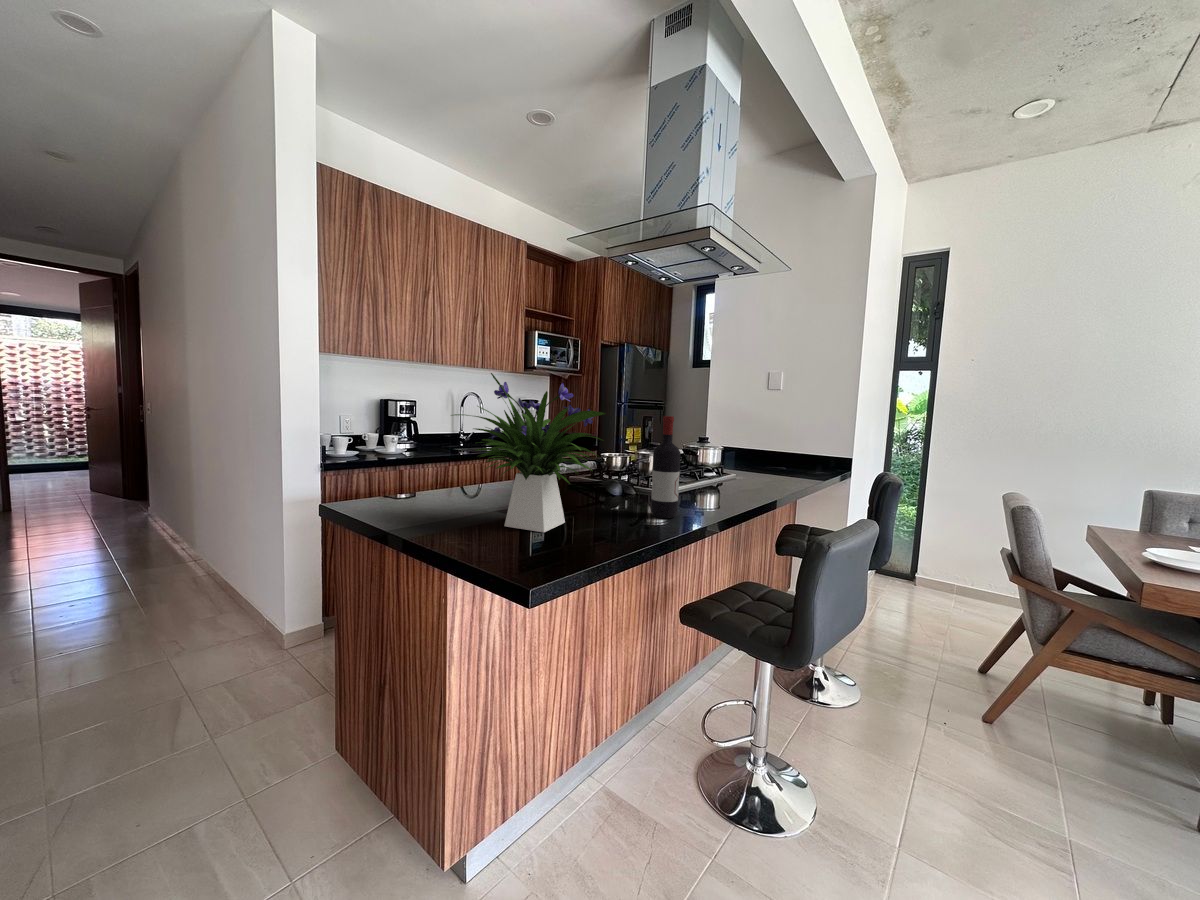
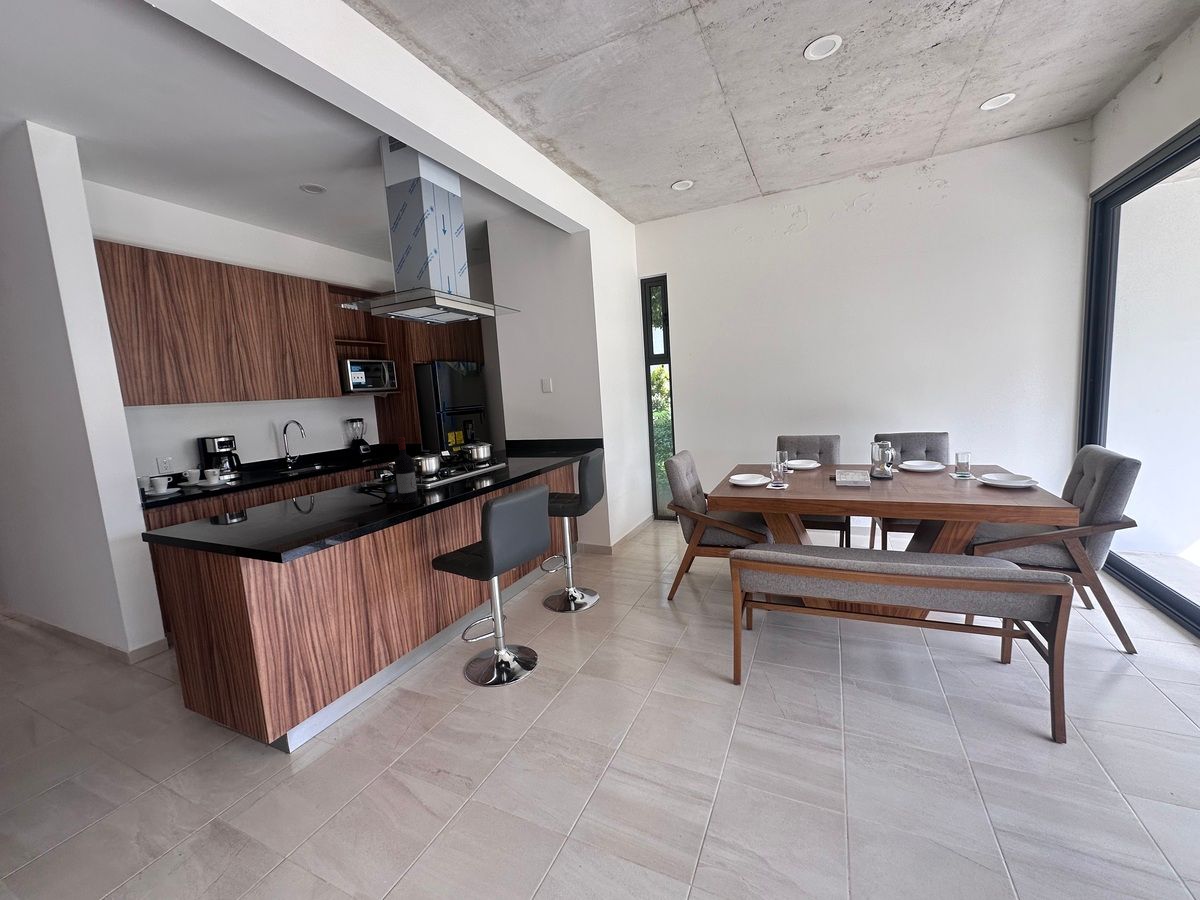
flower arrangement: present [451,373,606,532] -> none [231,426,350,525]

